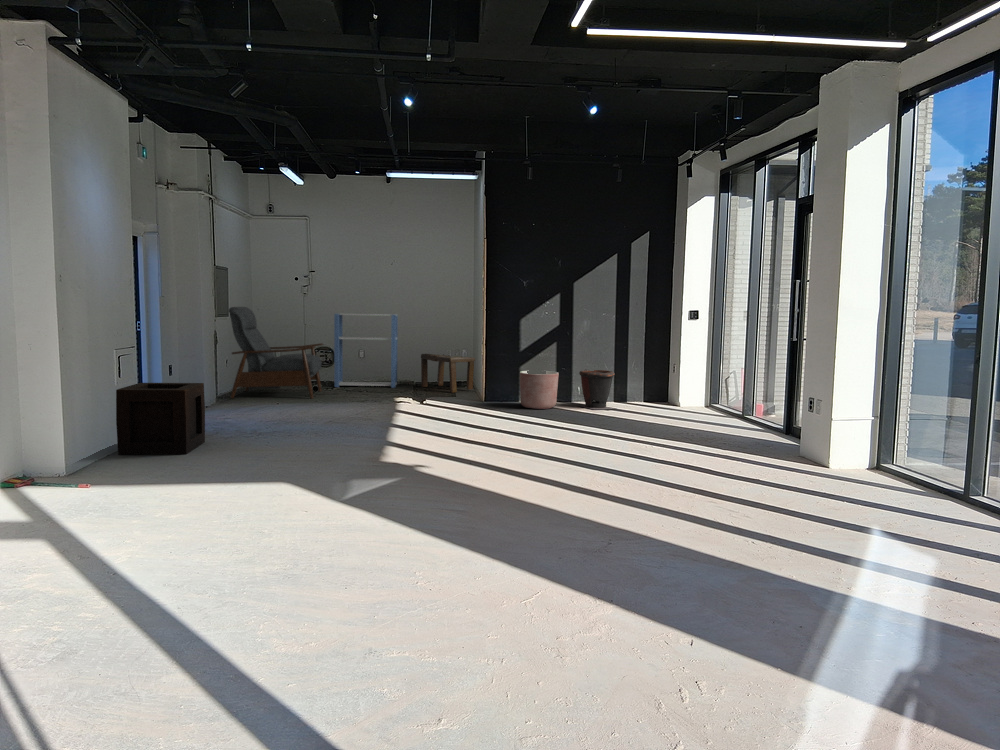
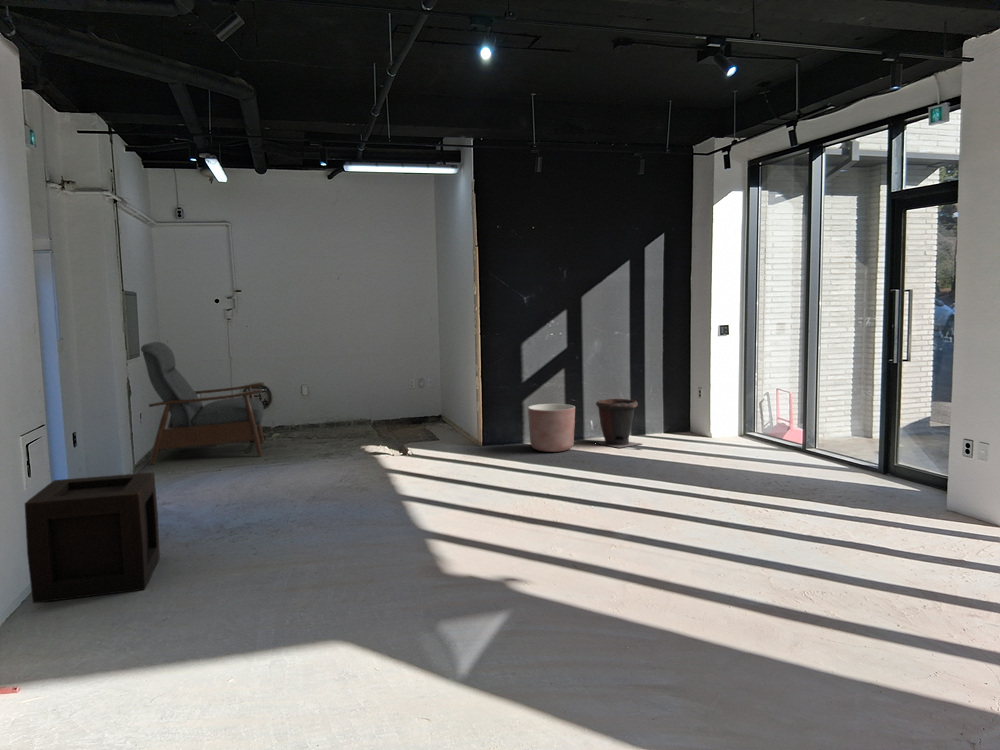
shelving unit: present [334,313,398,388] -> none [272,340,352,434]
bench: present [421,354,475,393] -> none [381,385,452,433]

